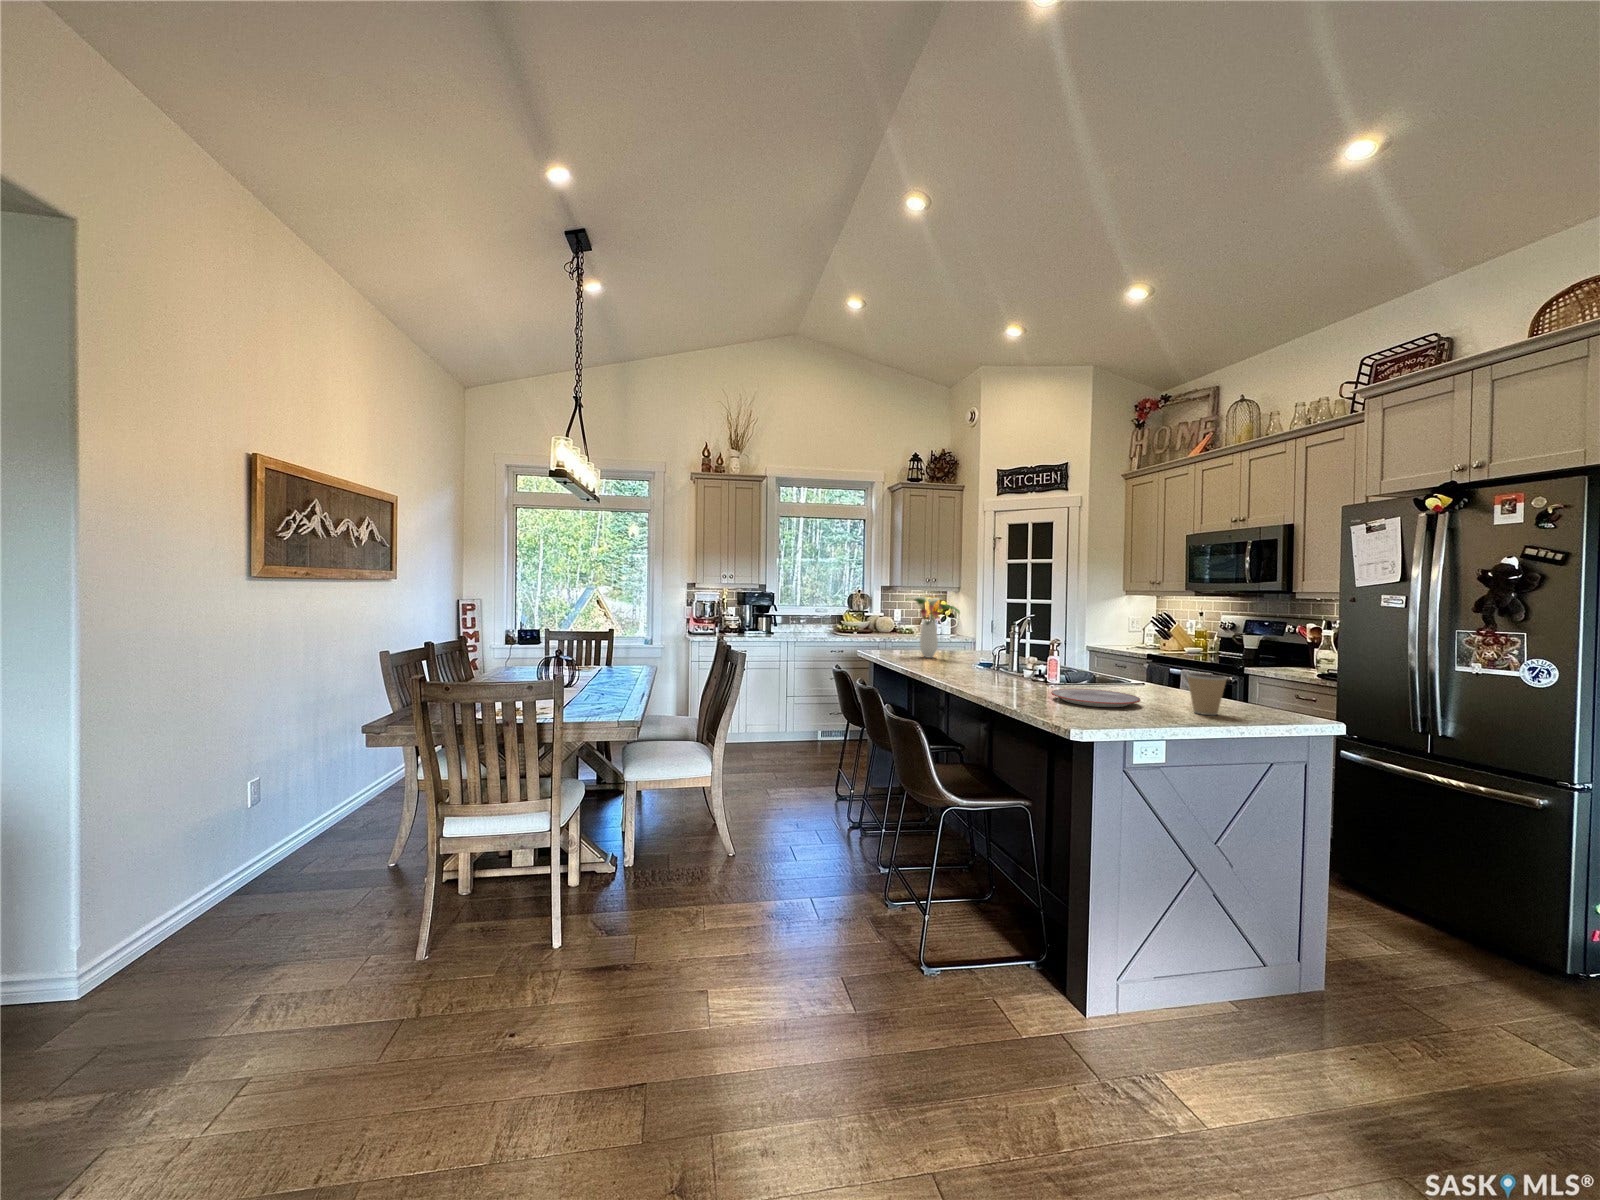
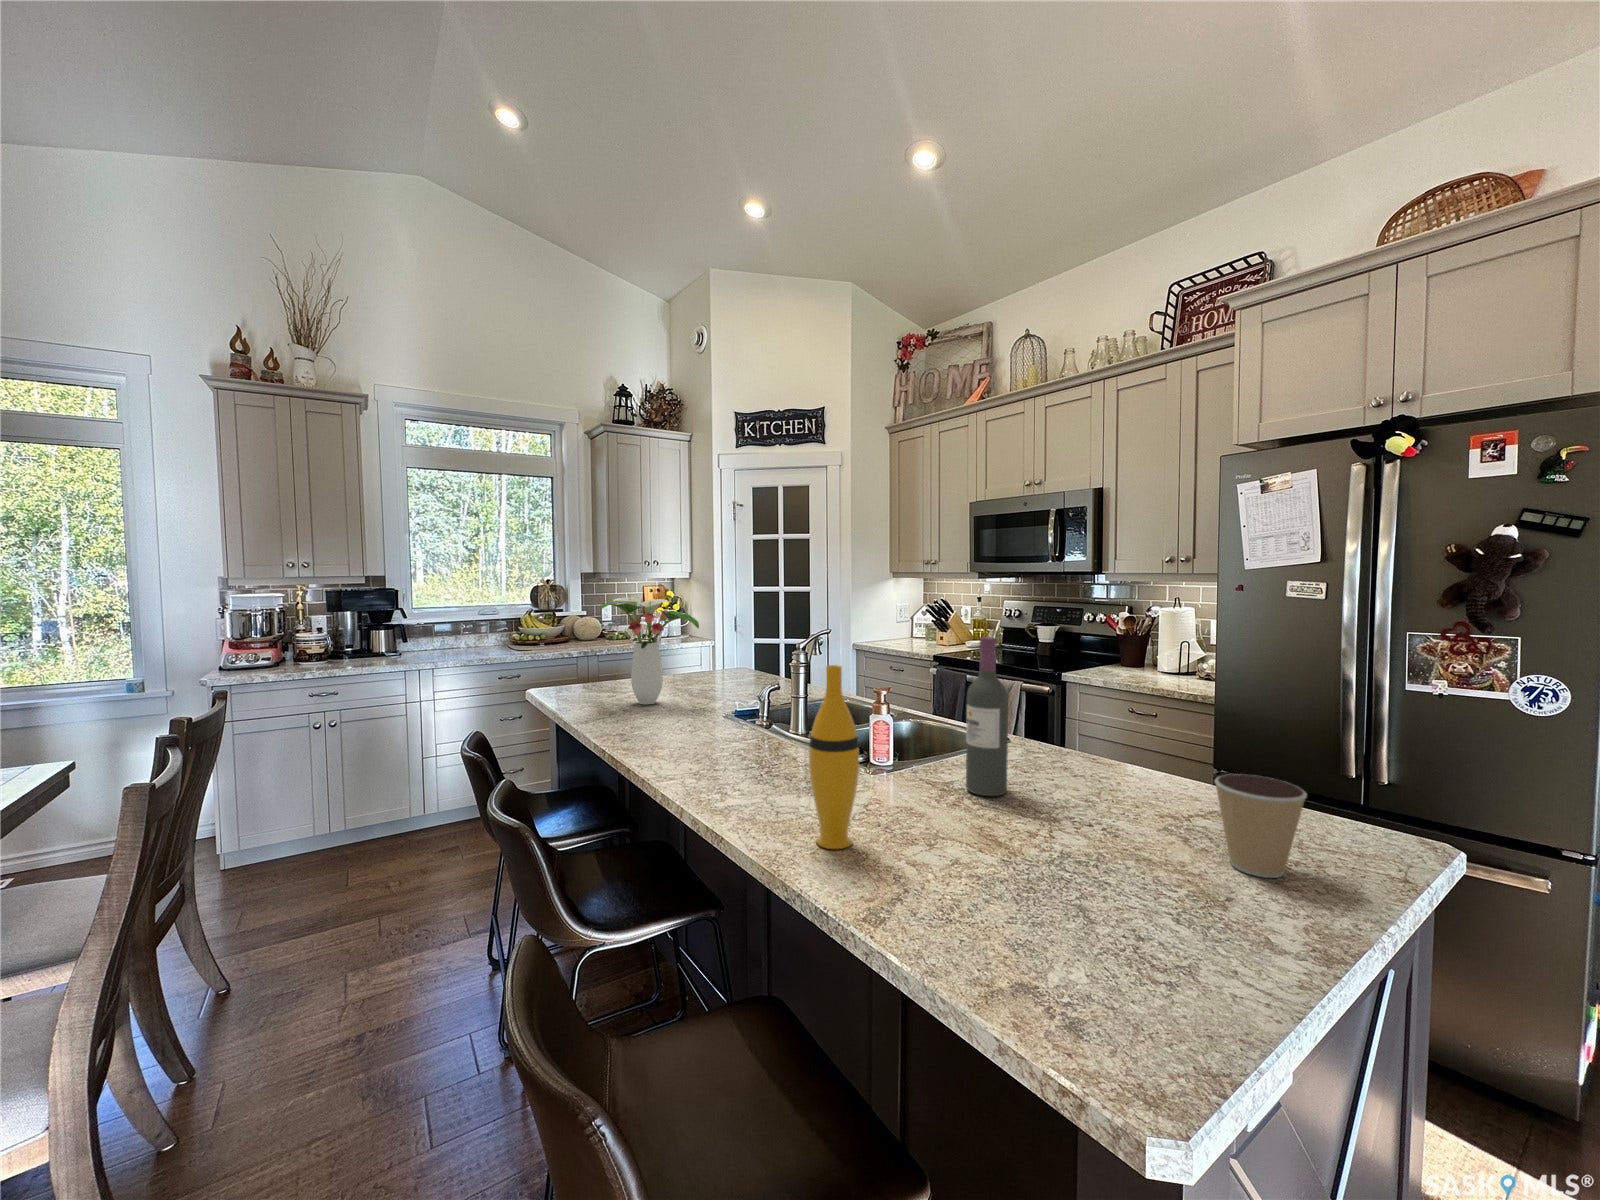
wine bottle: none [1090,613,1113,692] -> present [966,637,1008,796]
vase: none [1000,617,1023,694] -> present [809,665,859,849]
plate: present [1051,689,1140,707] -> none [929,806,1127,888]

